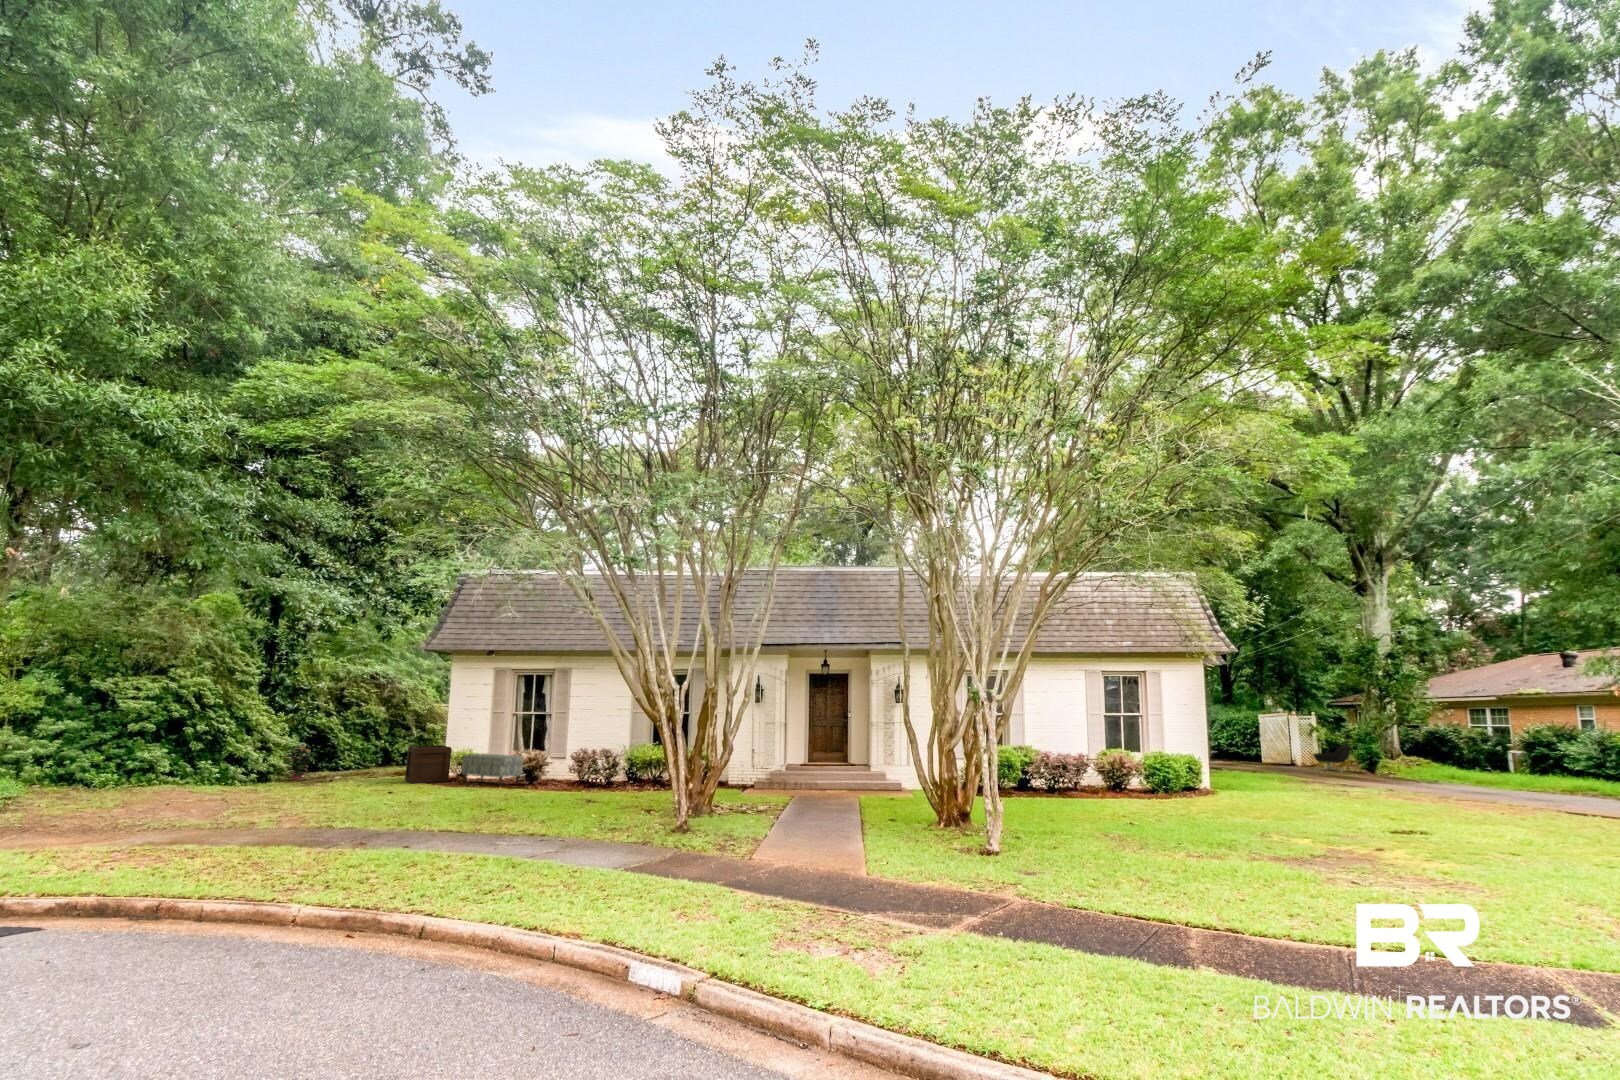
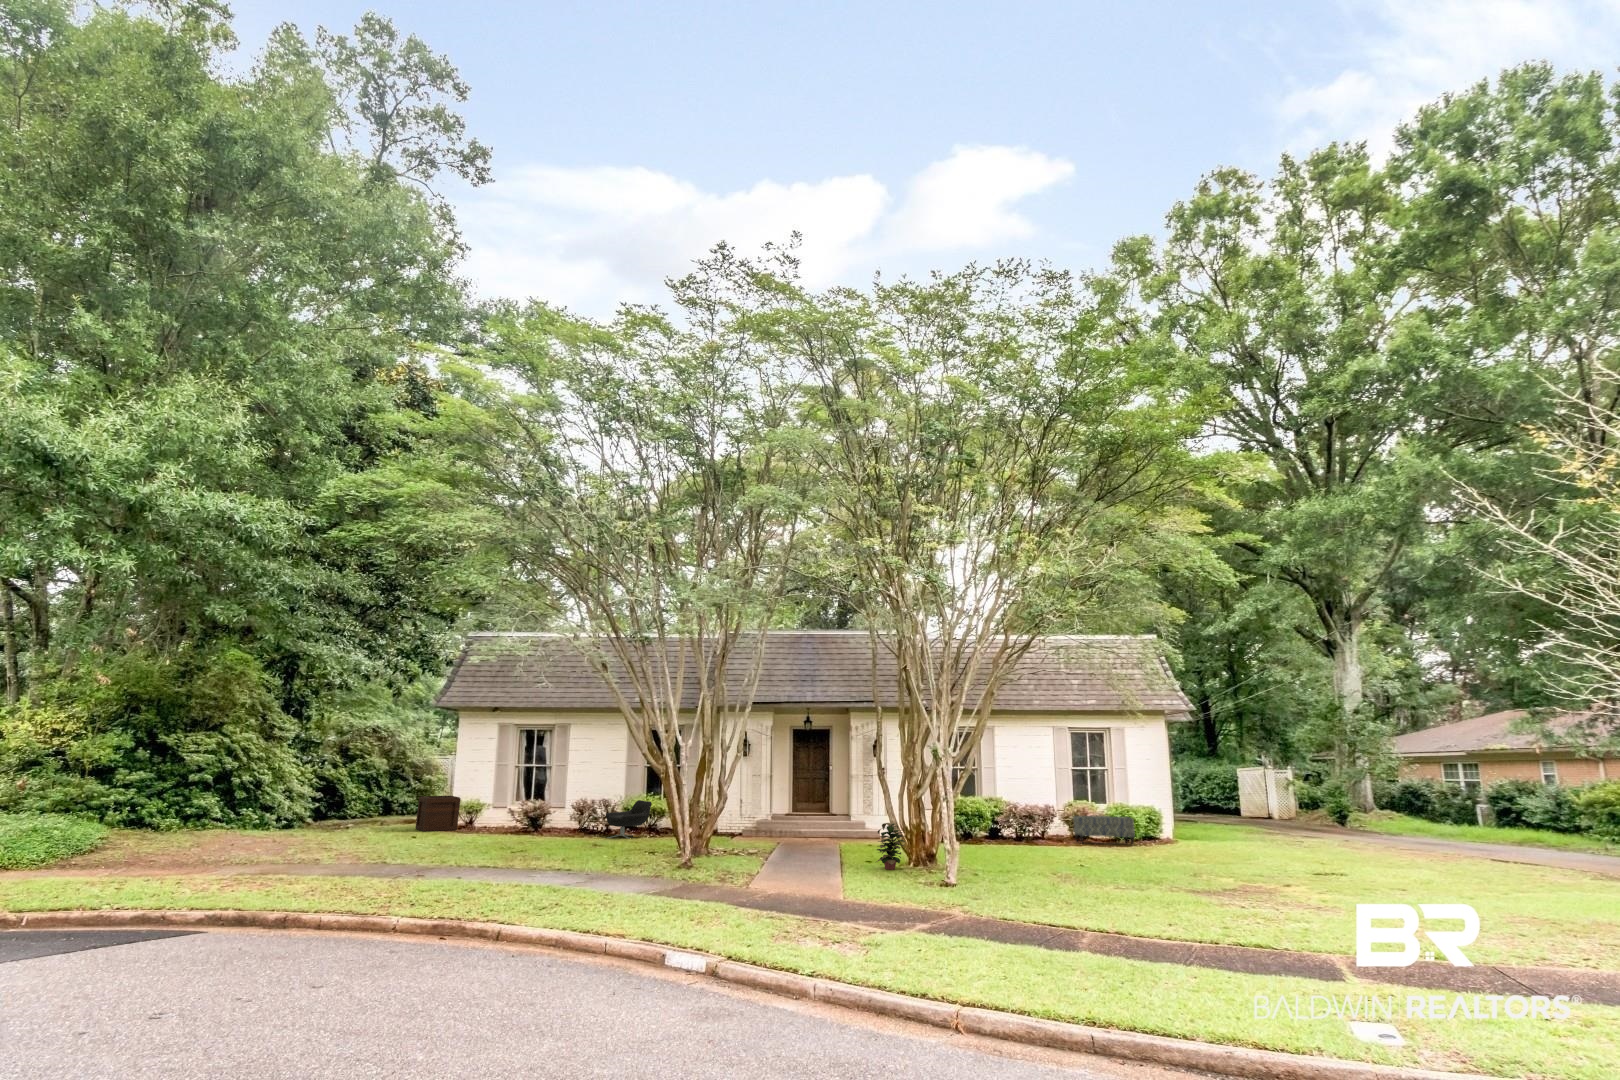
decorative plant: present [284,745,311,781] -> present [877,823,905,870]
lounge chair: present [1313,746,1350,769] -> present [606,800,652,838]
bench: present [462,754,523,786] -> present [1073,816,1135,845]

